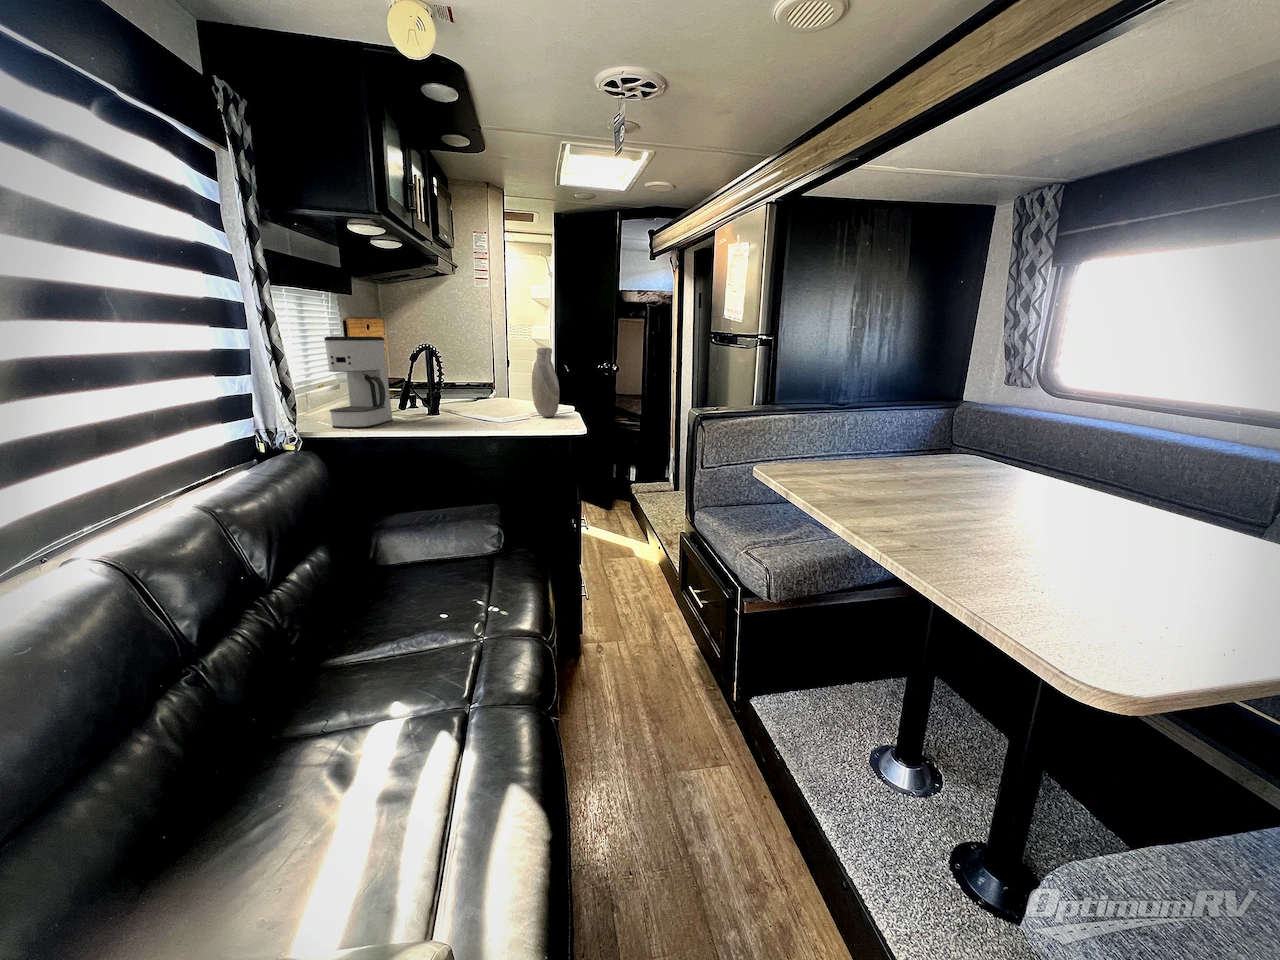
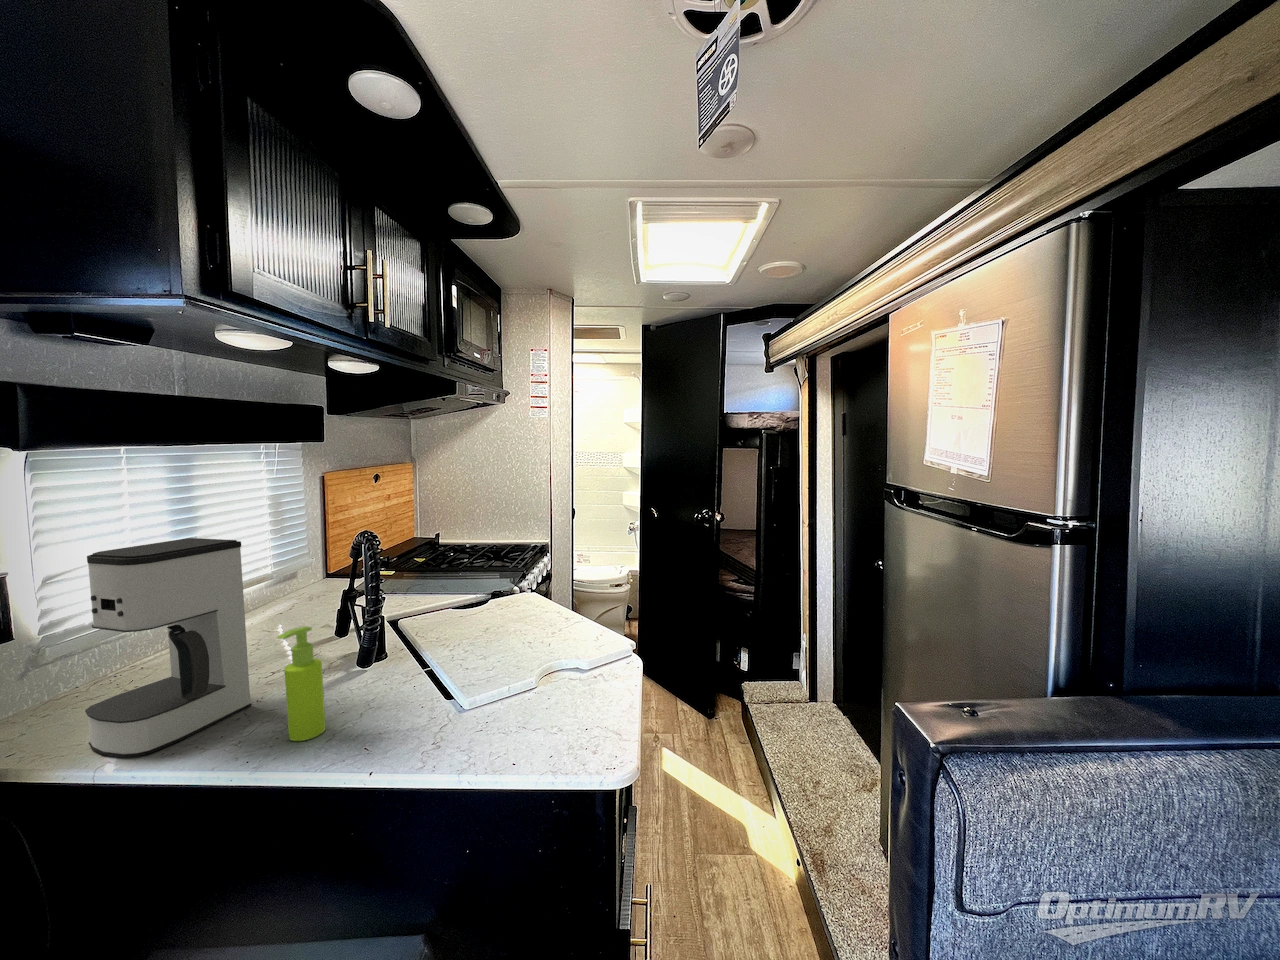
vase: present [532,348,559,417] -> none [530,555,590,709]
soap dispenser: none [423,375,442,424] -> present [277,626,326,741]

